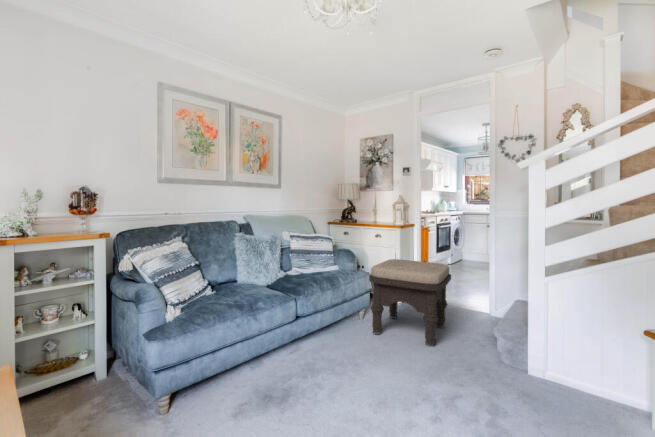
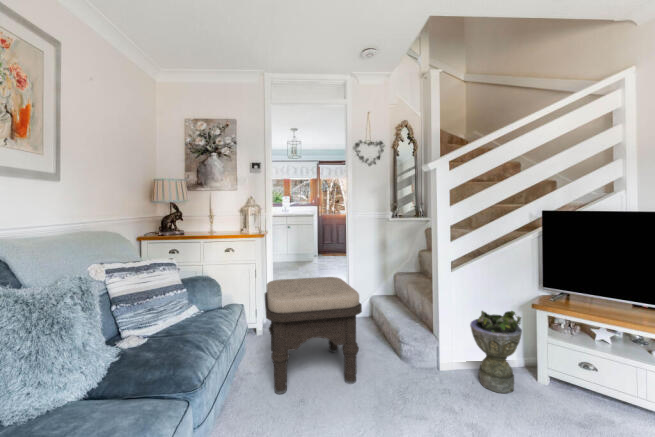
planter: none [546,317,610,407] -> present [470,311,522,393]

